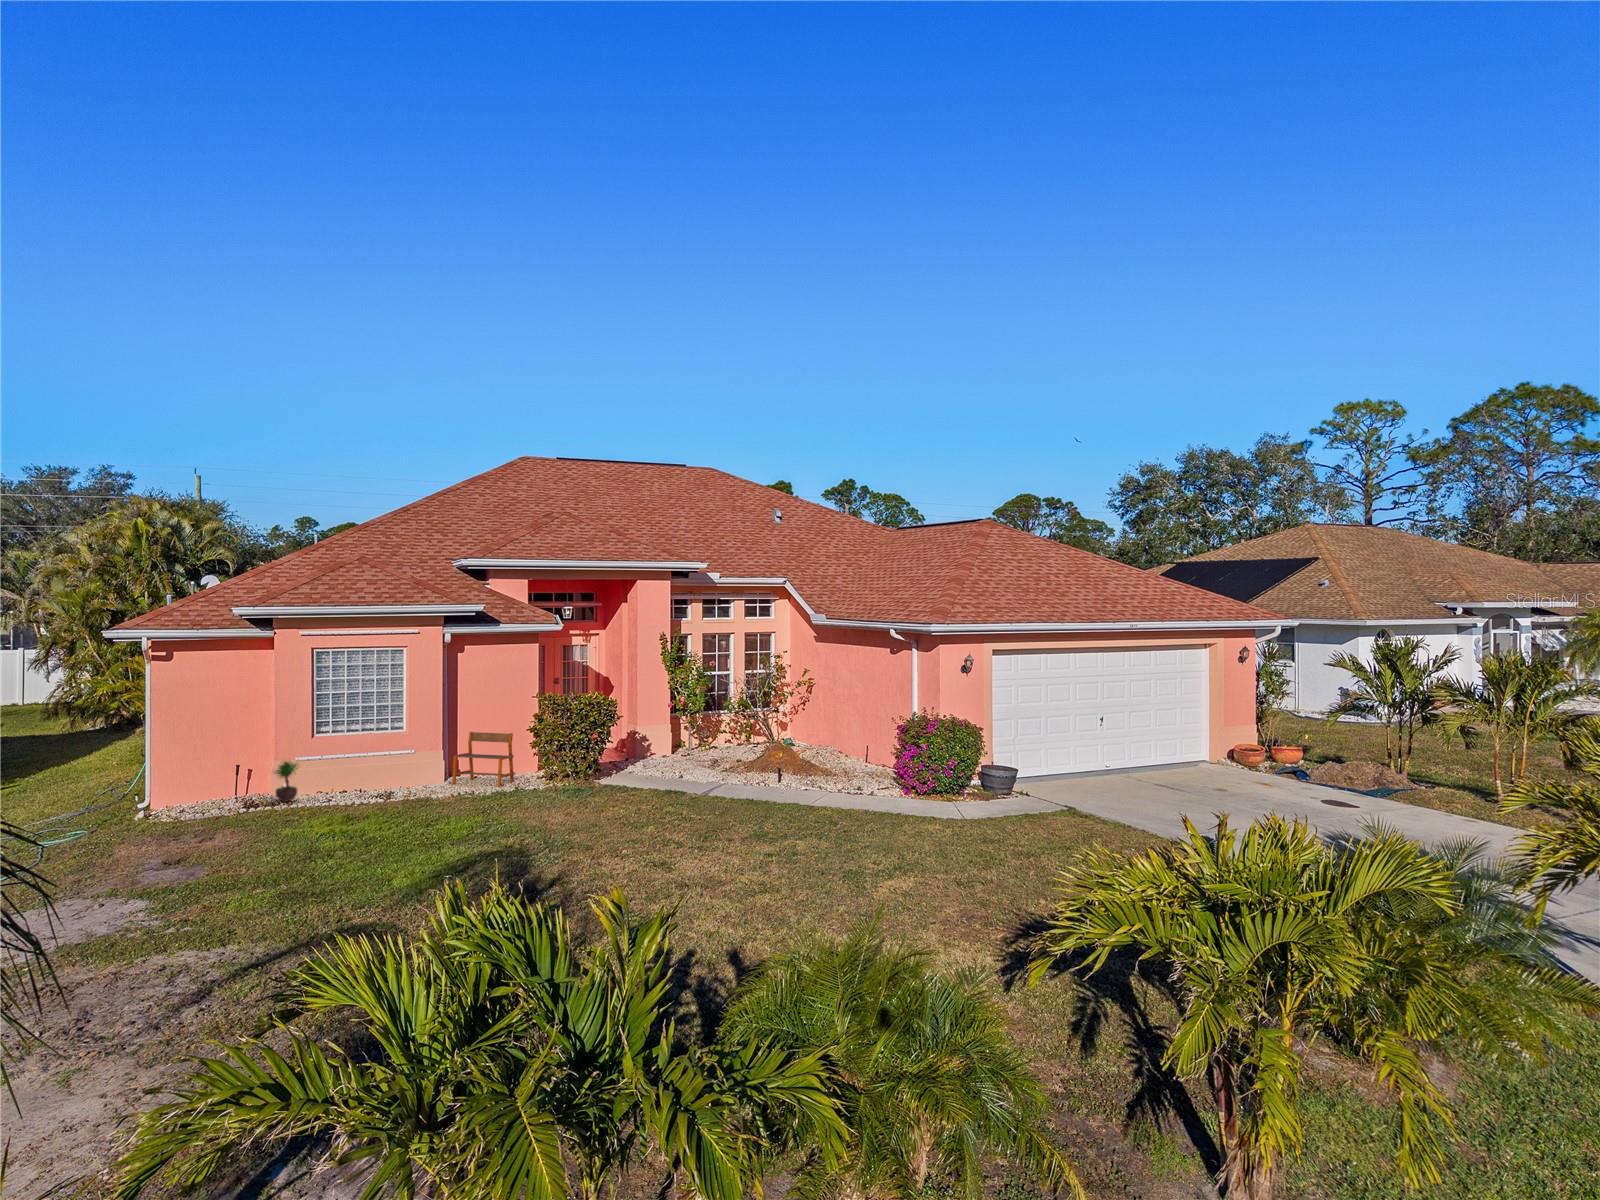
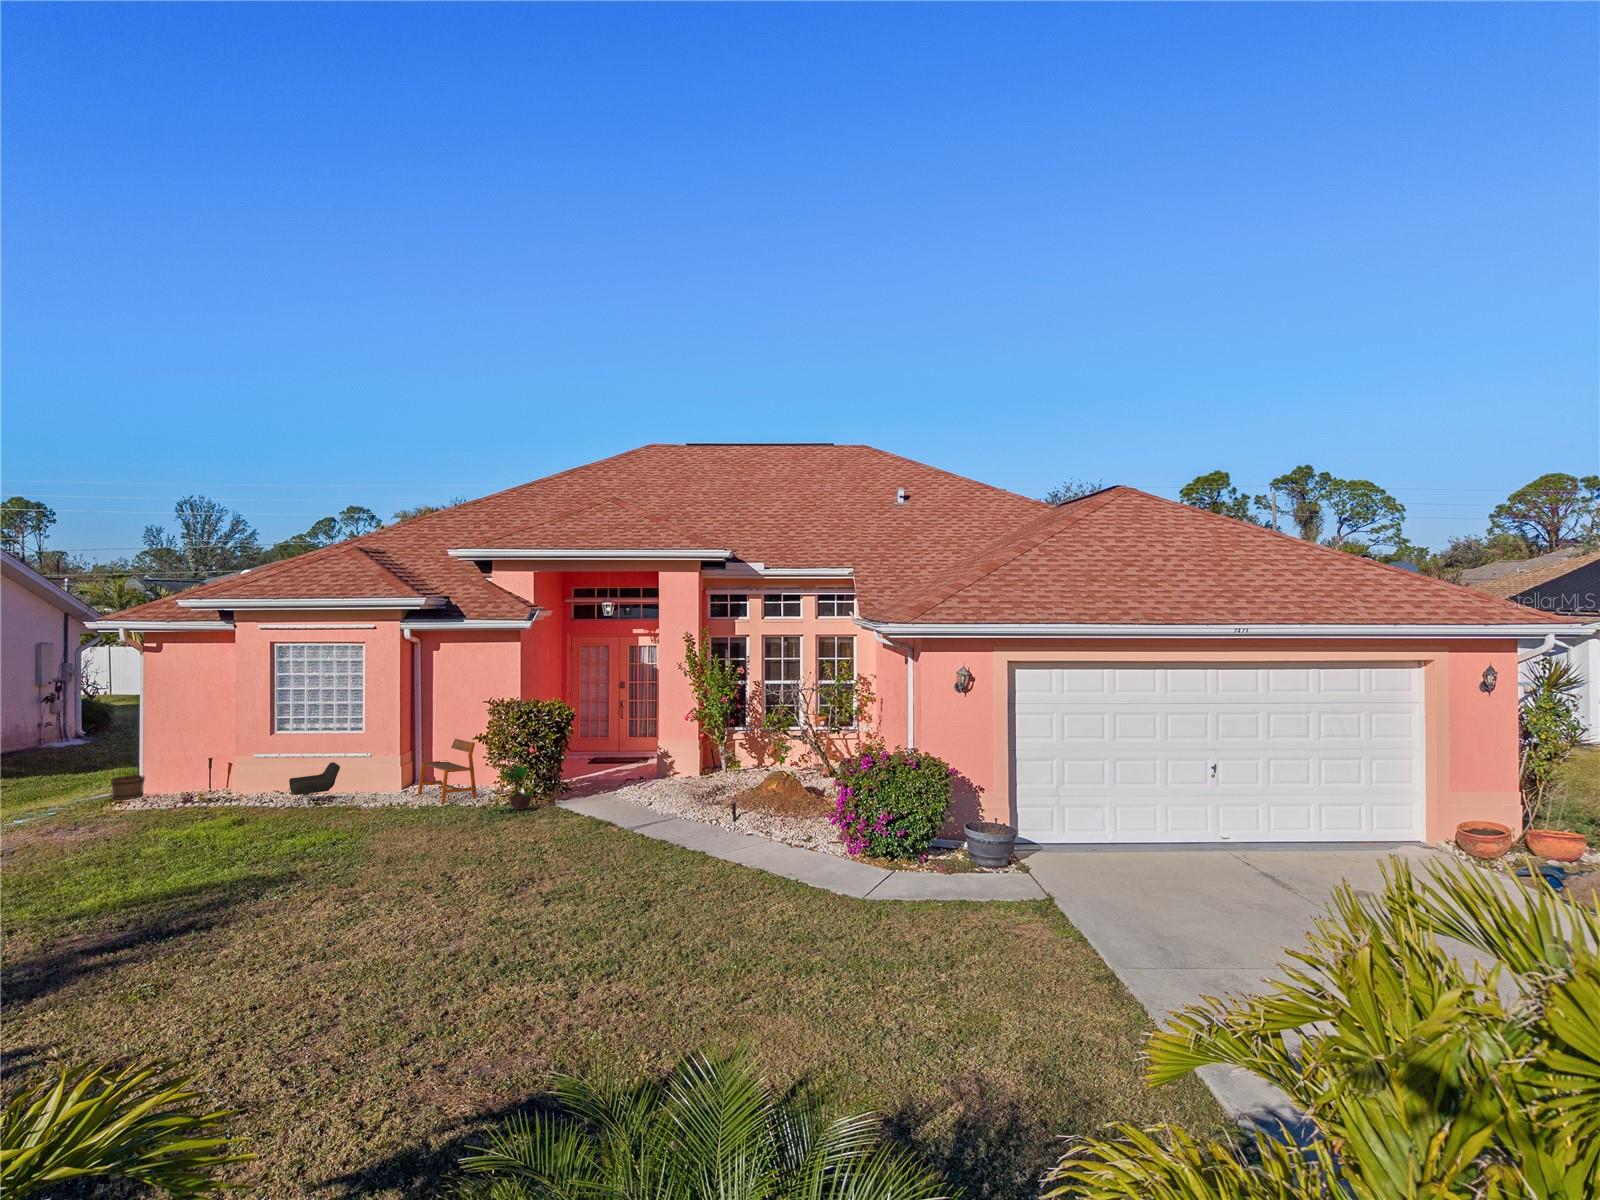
lounge chair: none [348,759,400,802] -> present [283,762,340,808]
potted tree: present [274,761,298,802] -> present [503,765,532,810]
bucket: none [127,786,158,814] -> present [111,774,145,800]

